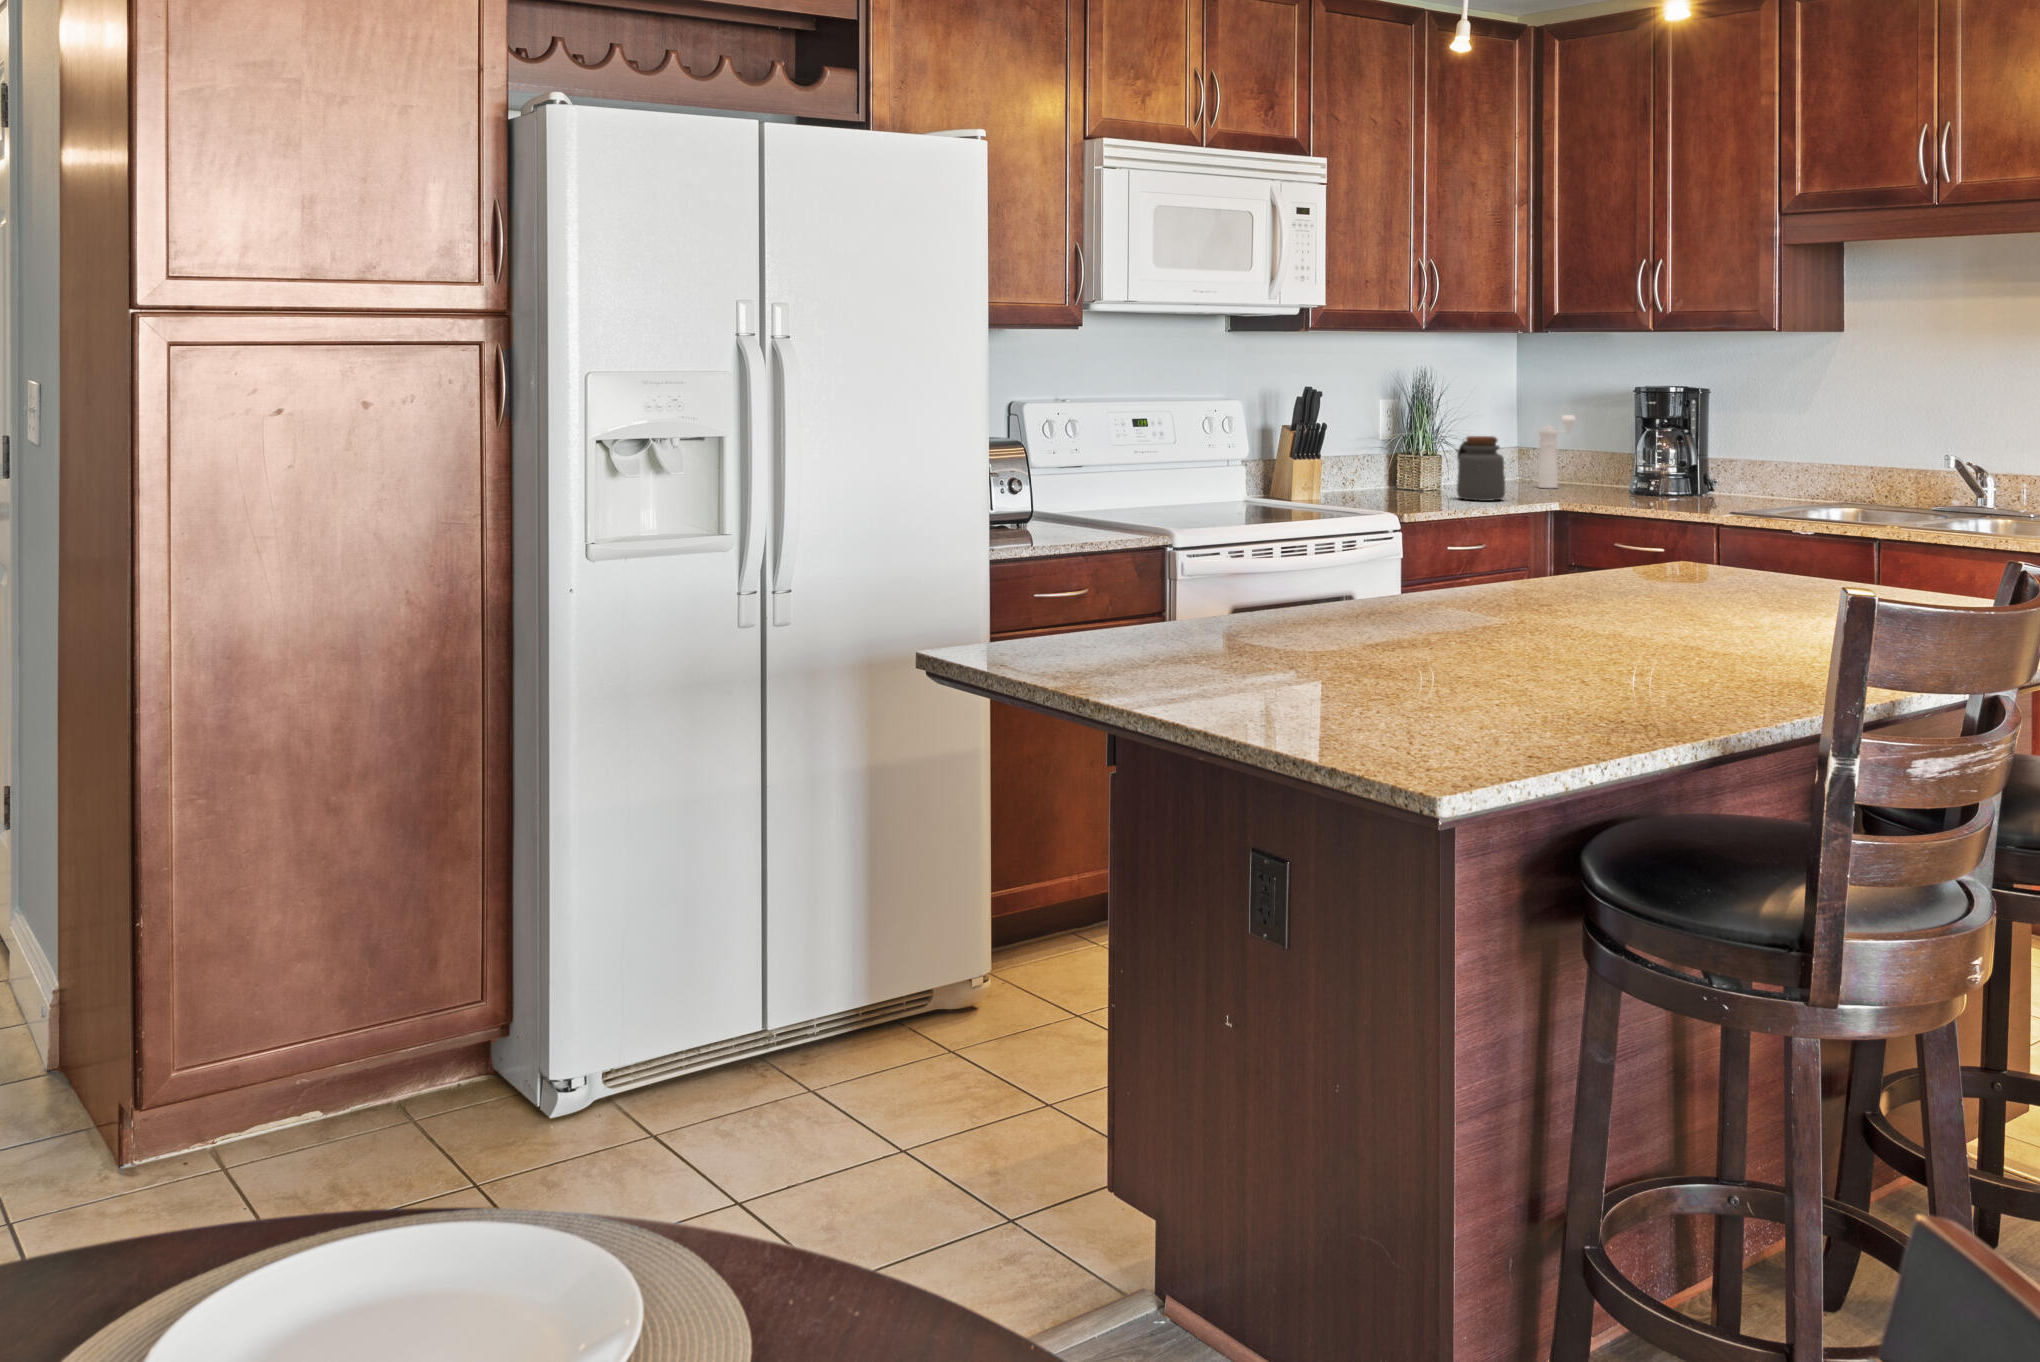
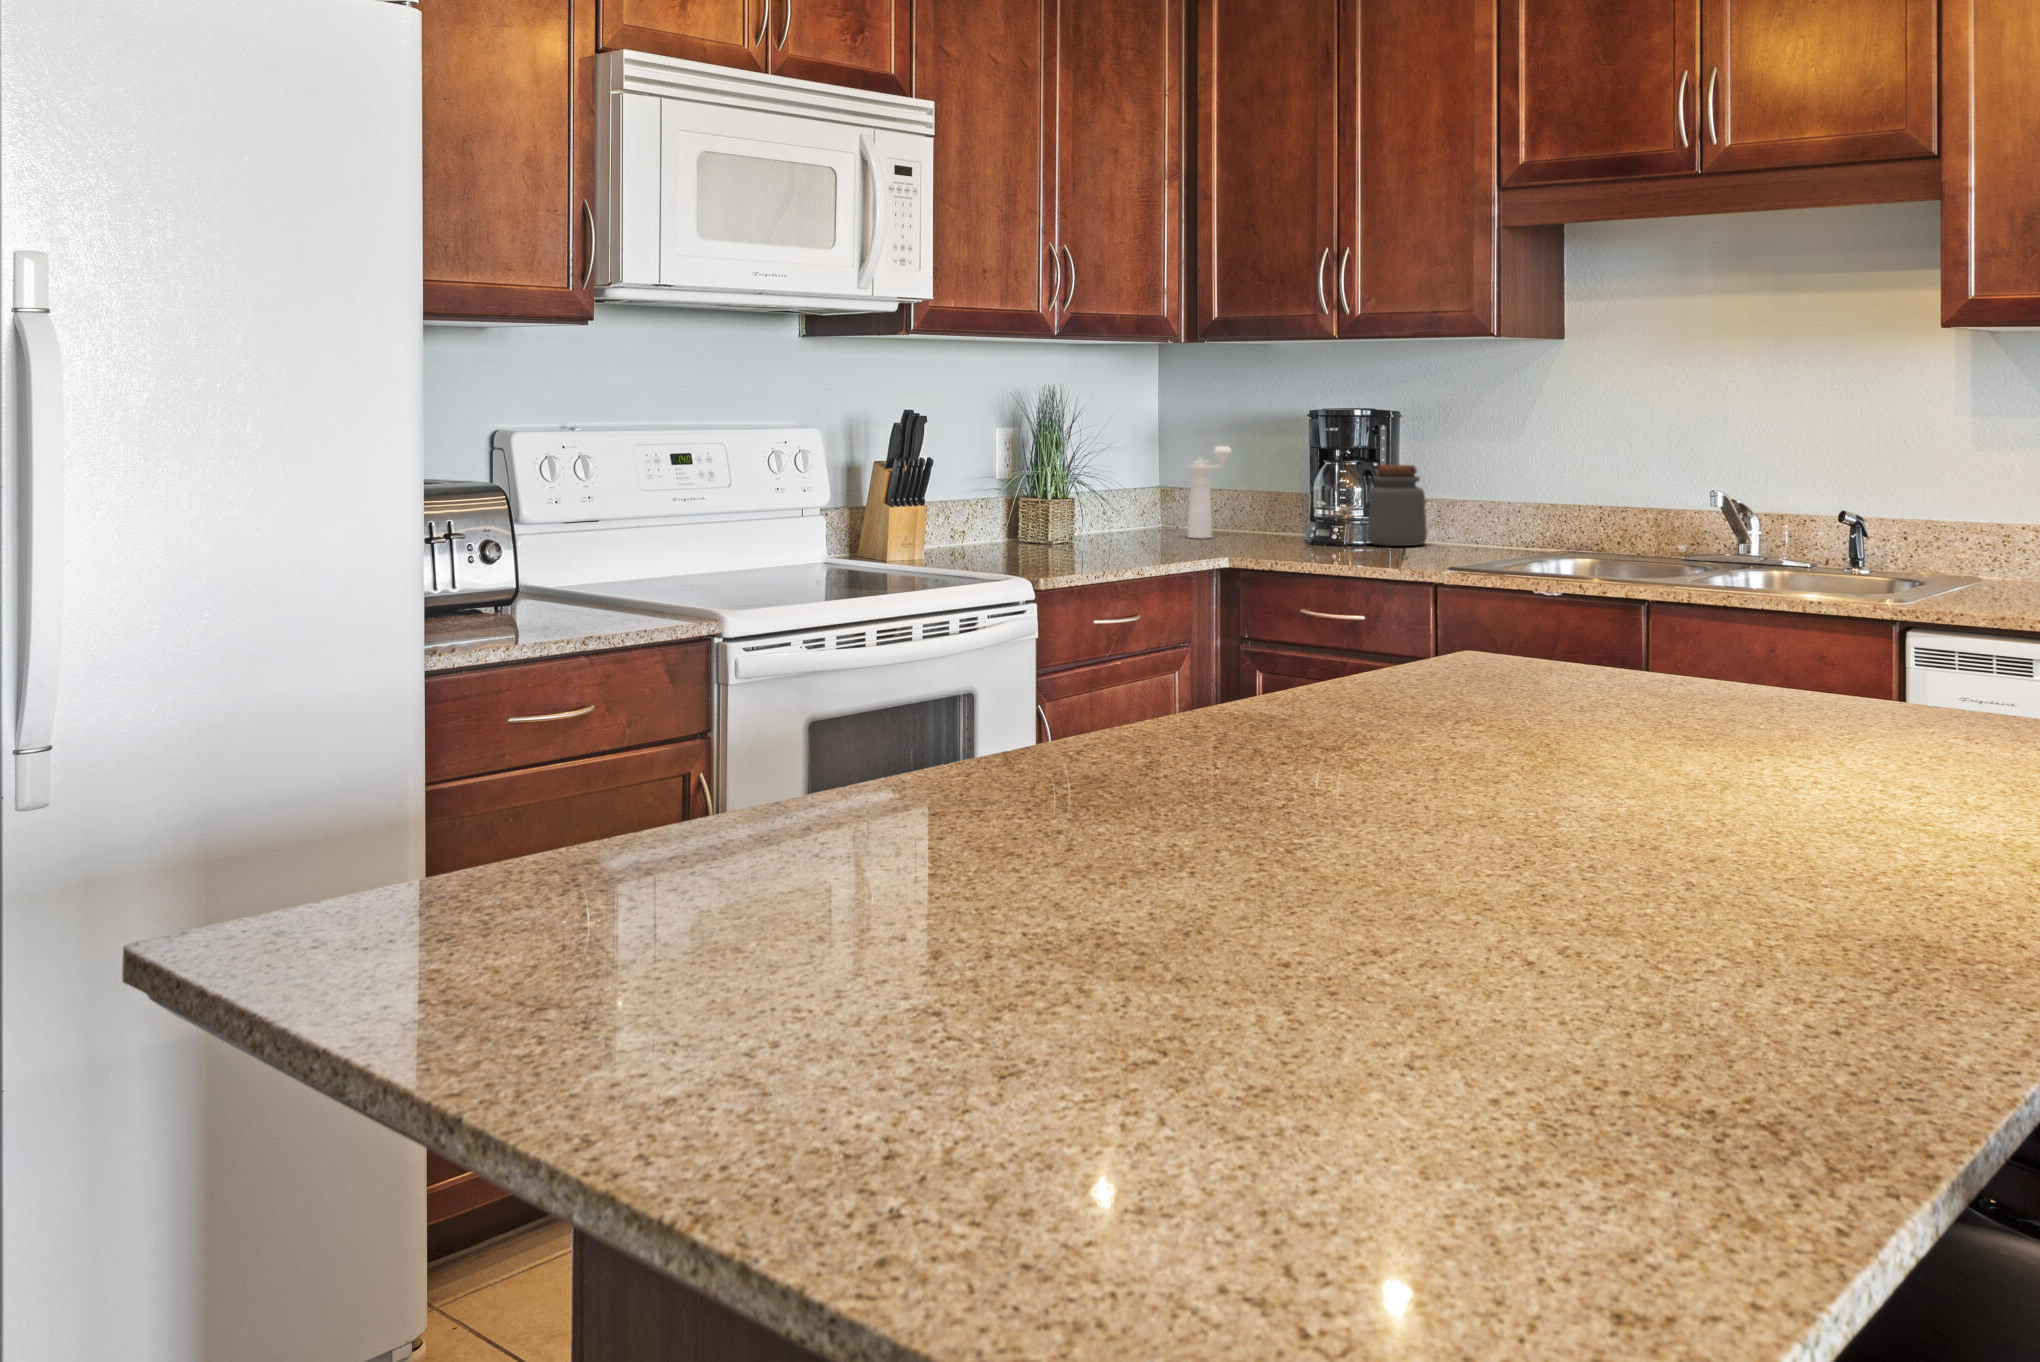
jar: present [1457,436,1505,501] -> present [1367,464,1427,546]

